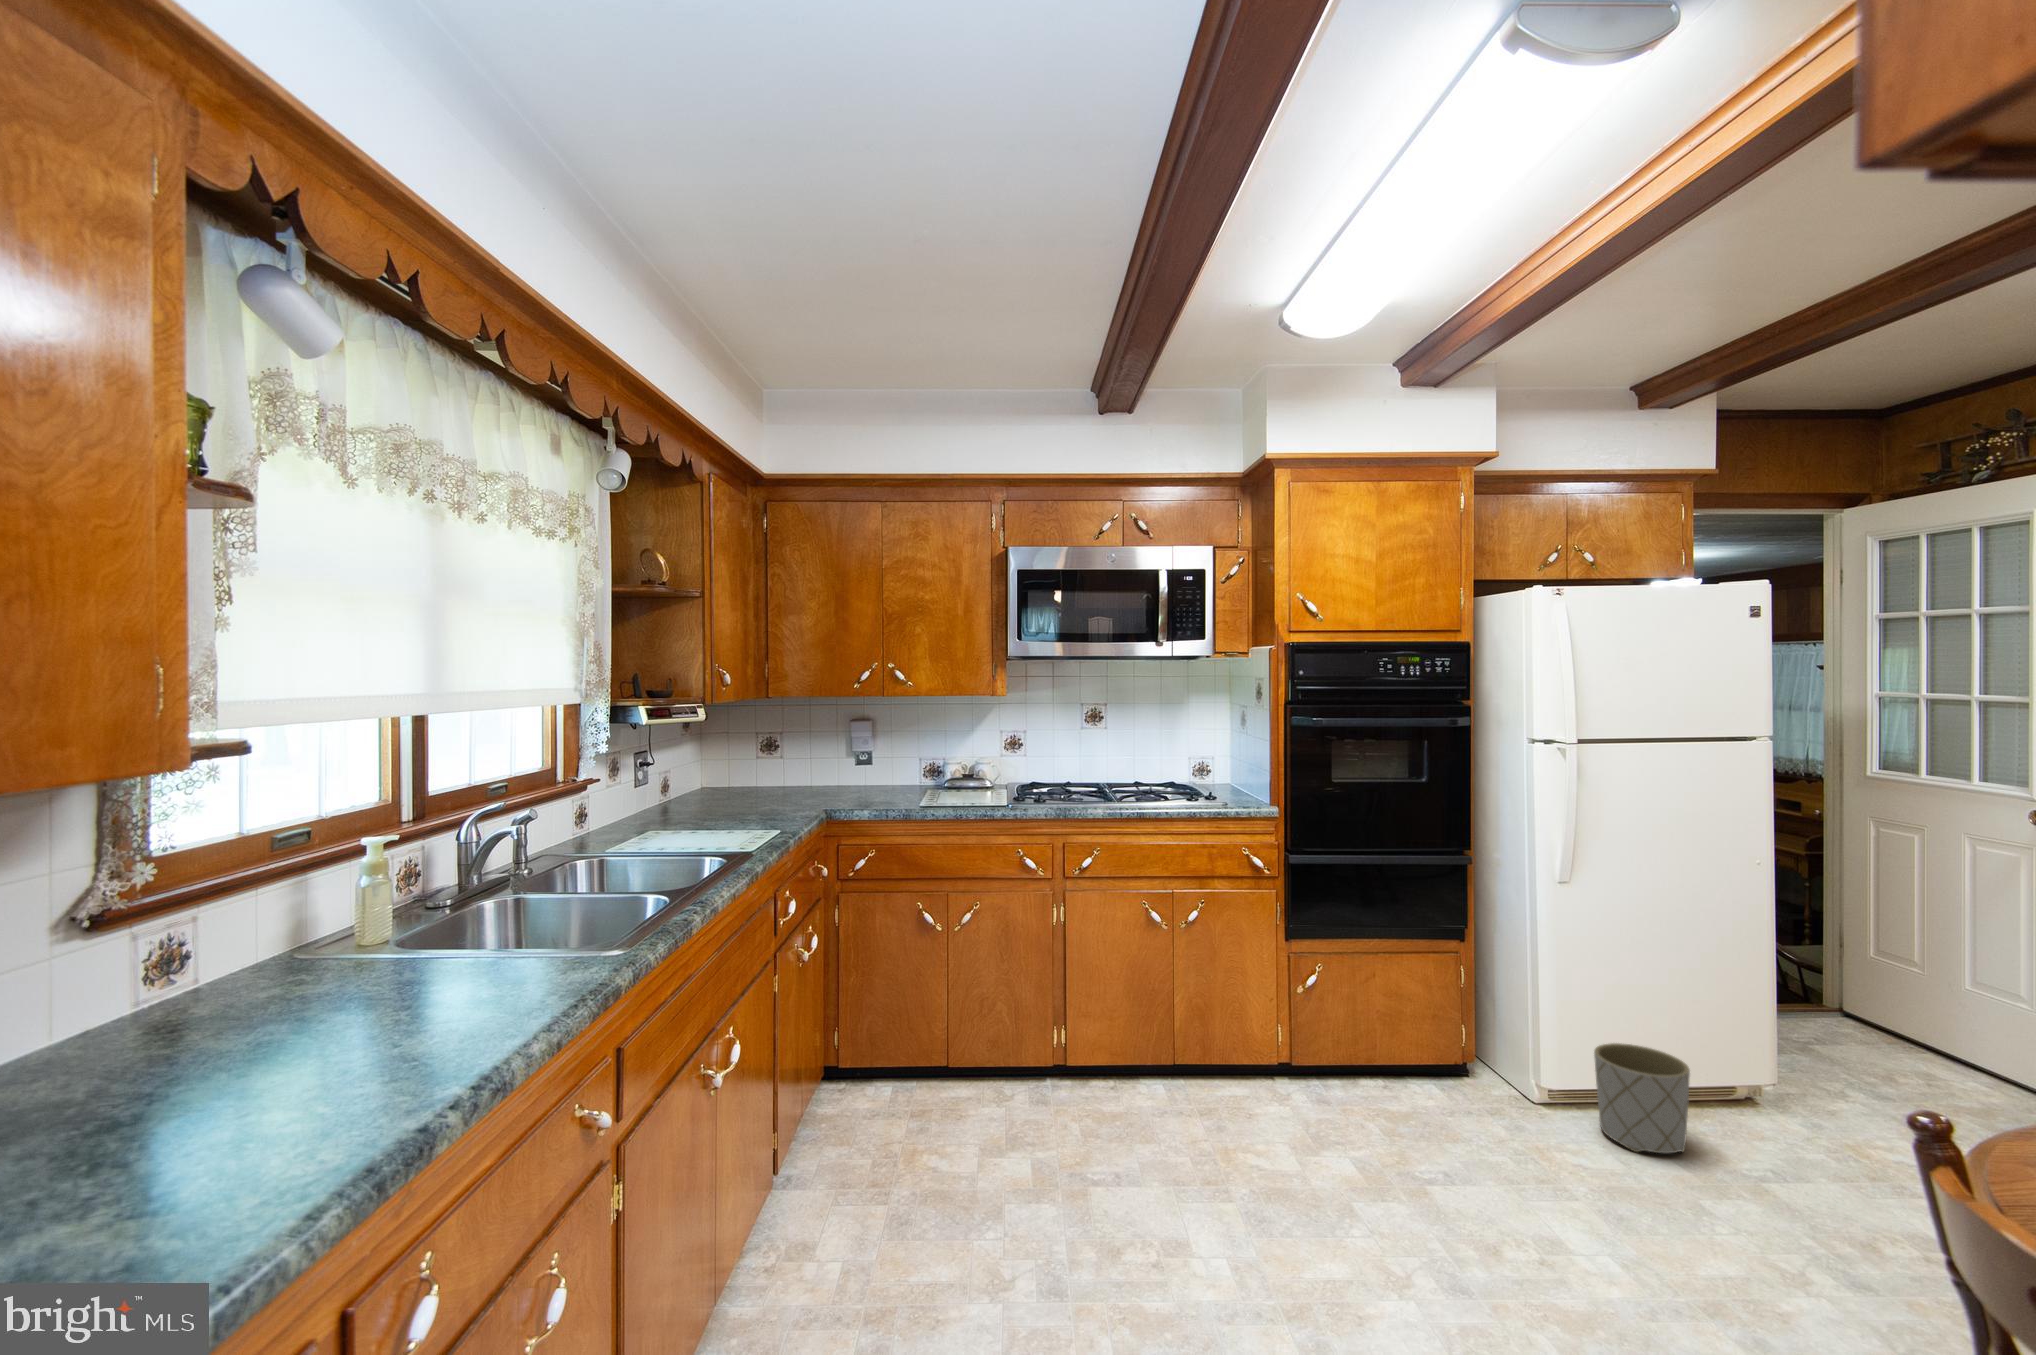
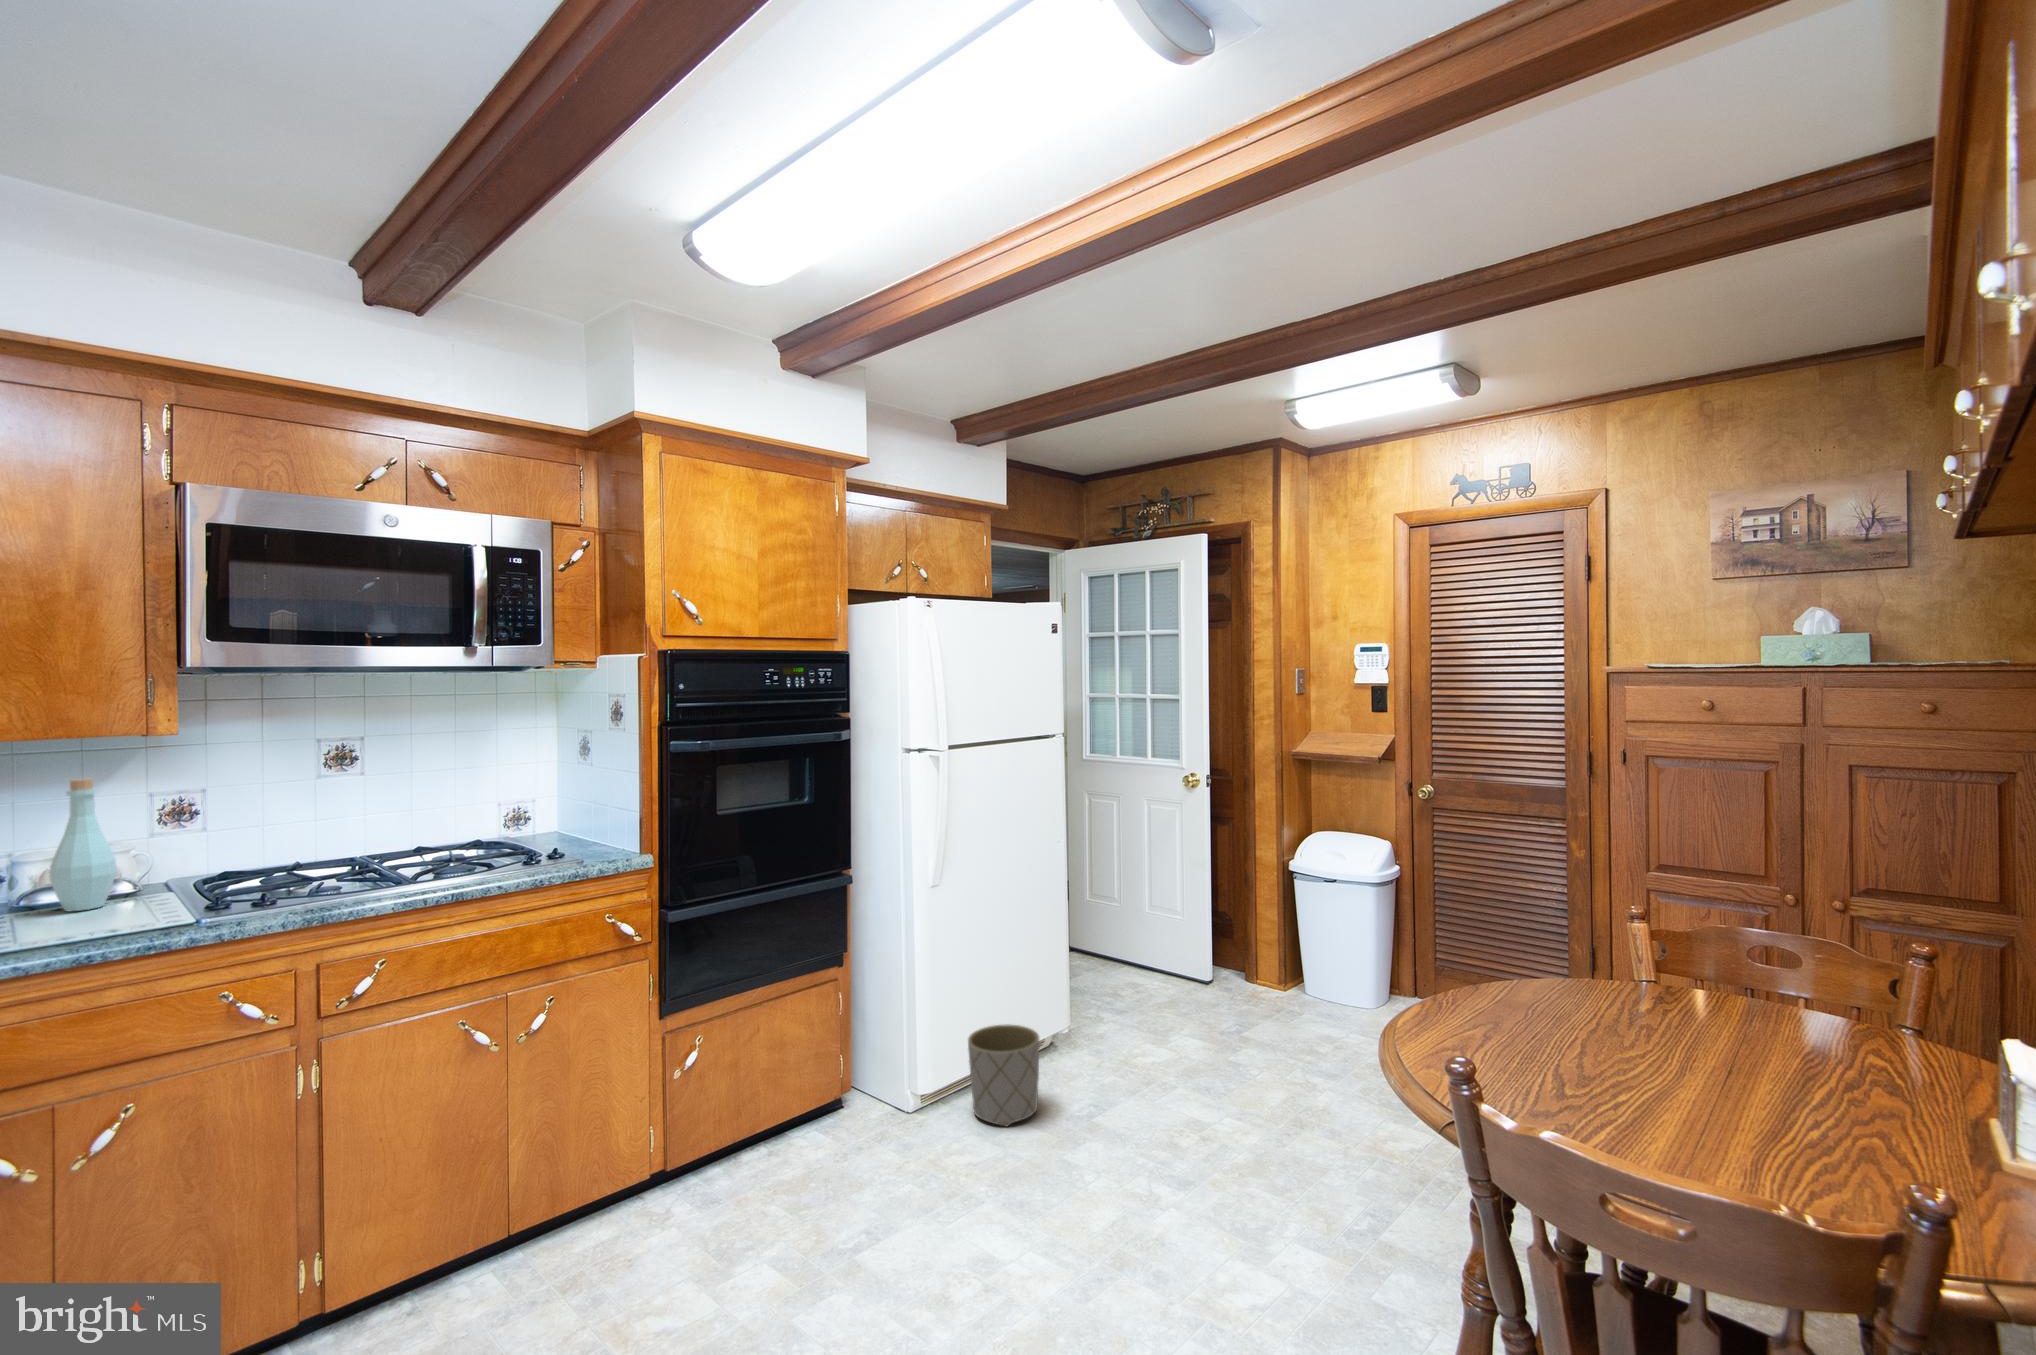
bottle: none [958,719,984,792] -> present [50,779,117,911]

